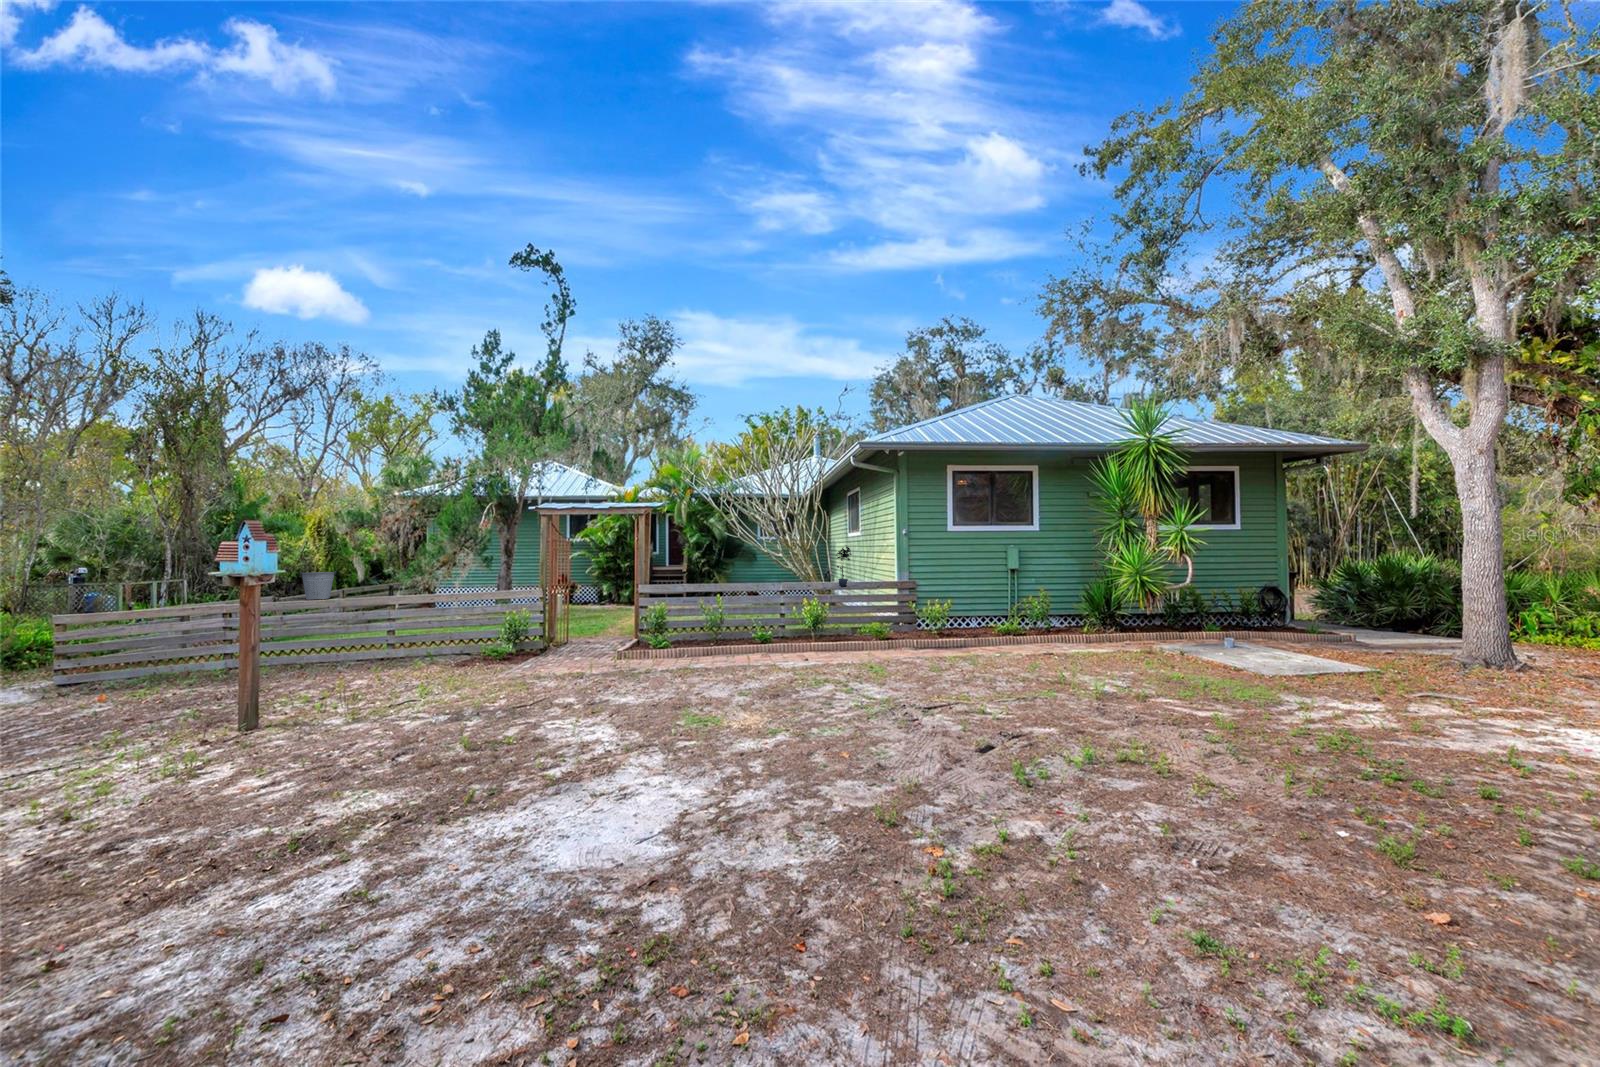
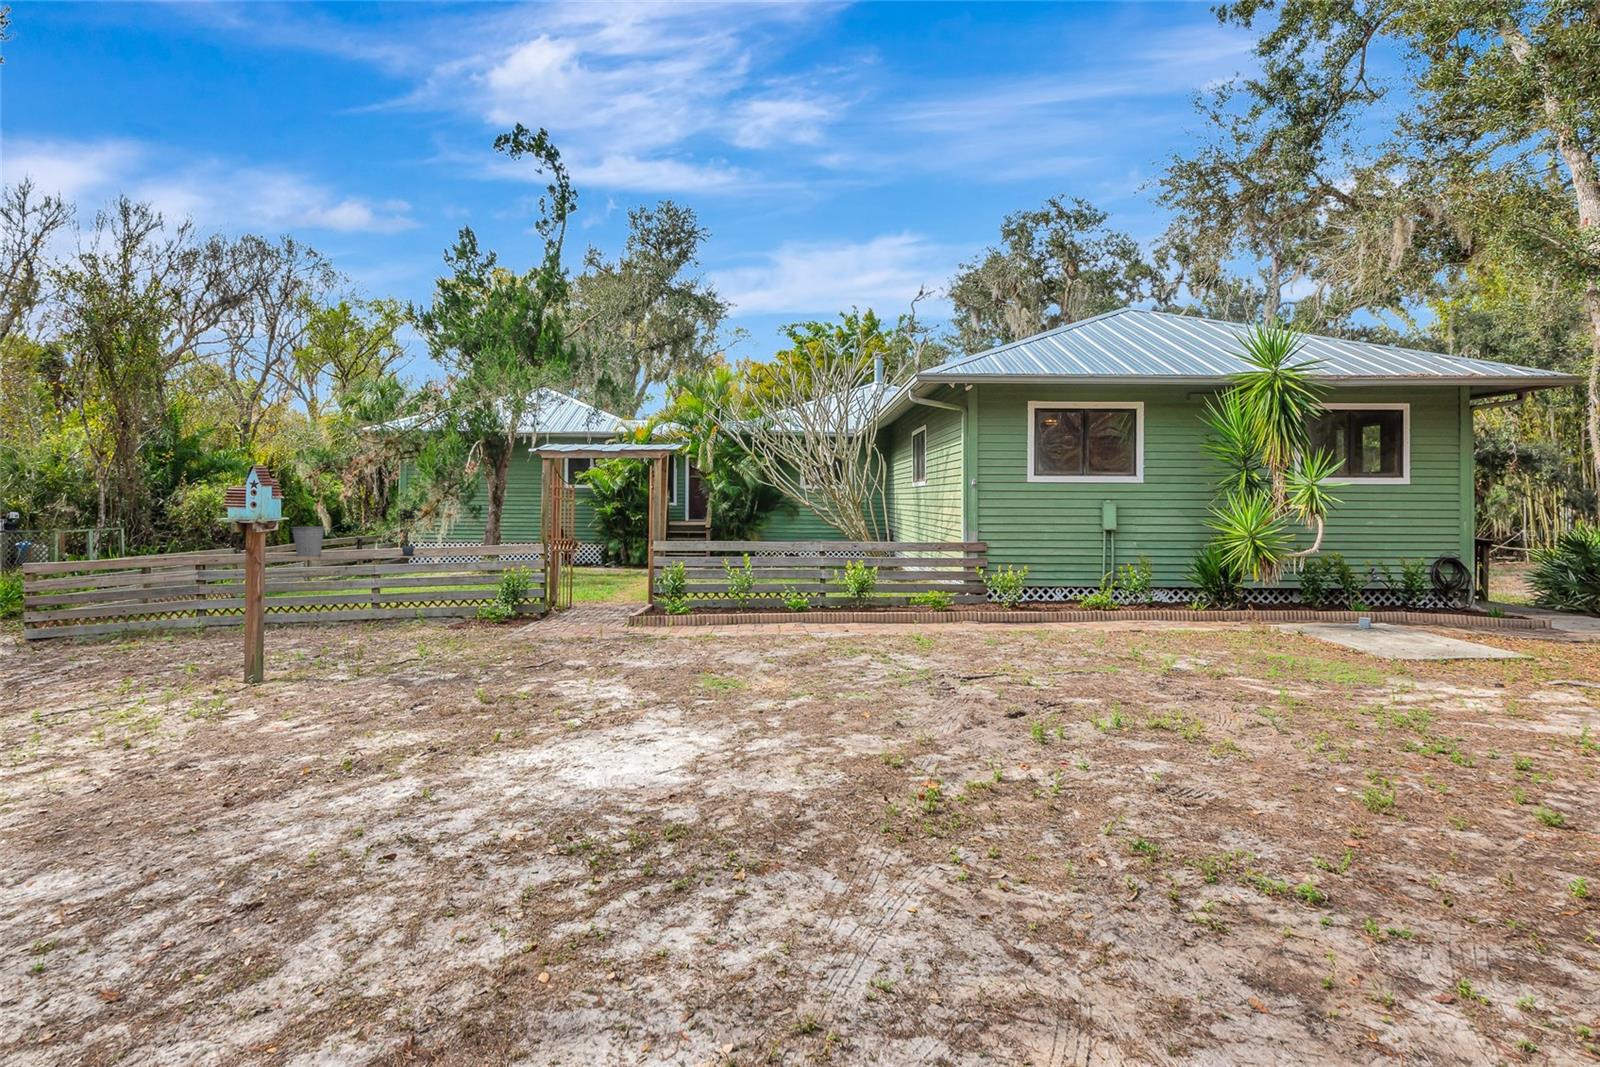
potted plant: present [836,547,852,587] -> present [398,504,420,556]

